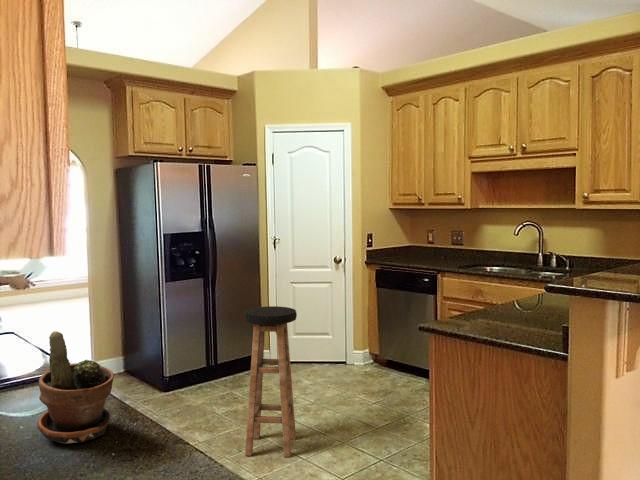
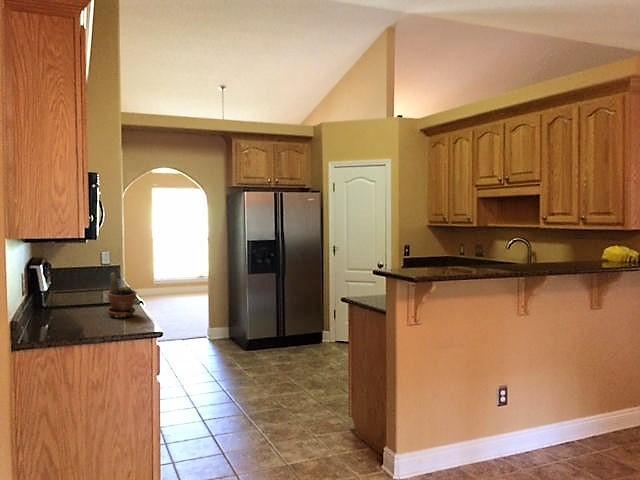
bar stool: present [244,306,297,457] -> none [271,290,310,390]

